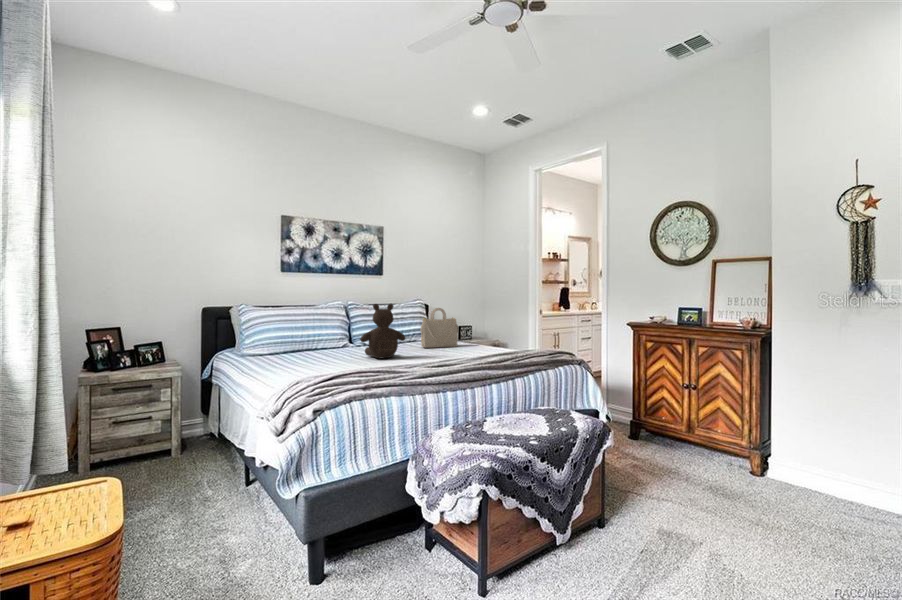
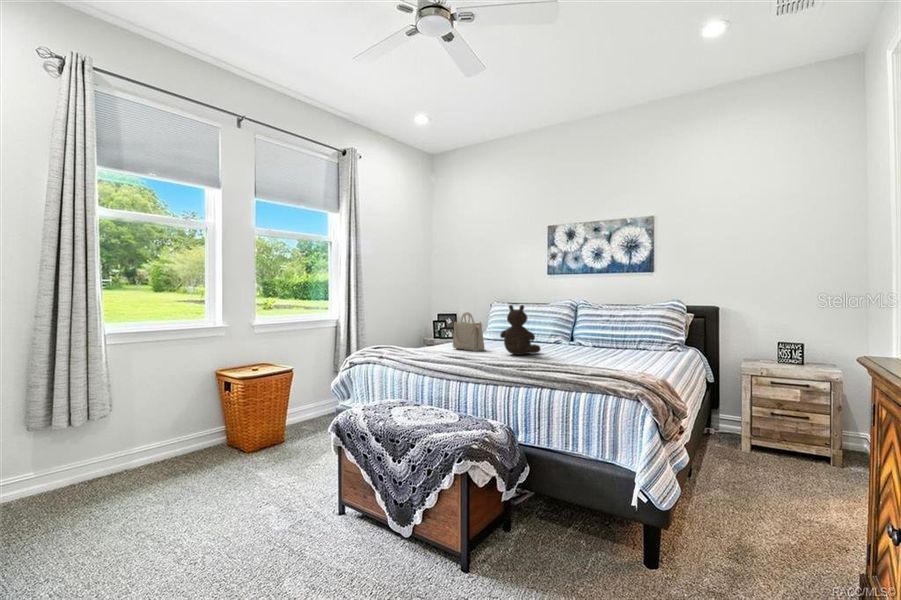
handbag: present [420,308,458,348] -> present [453,312,484,351]

